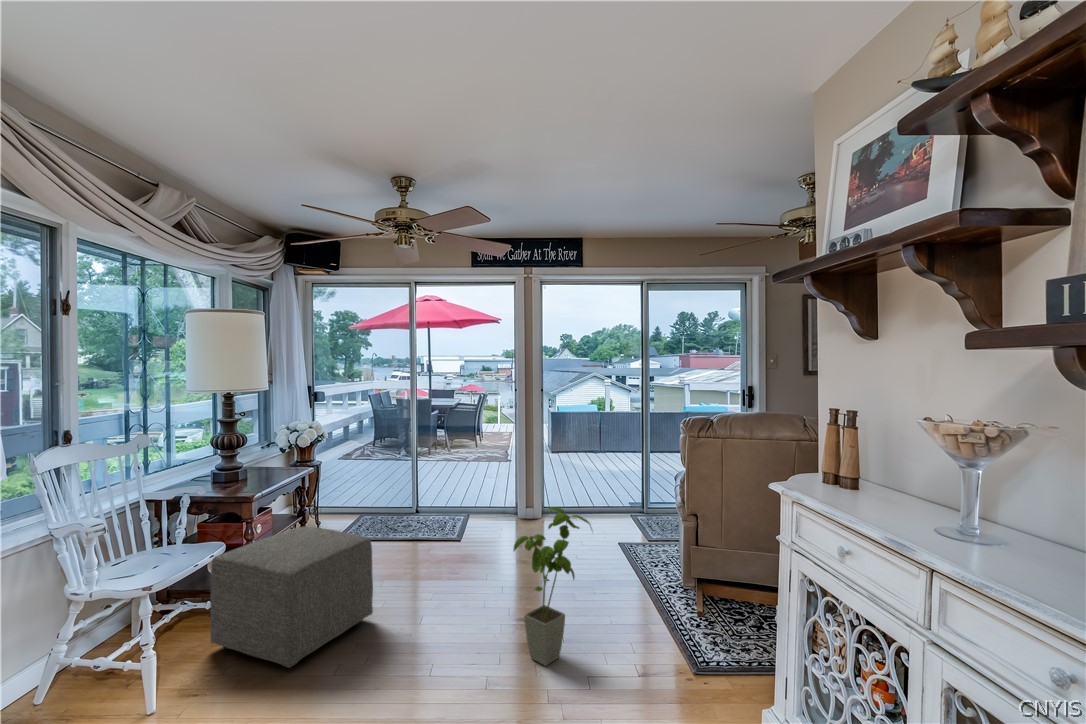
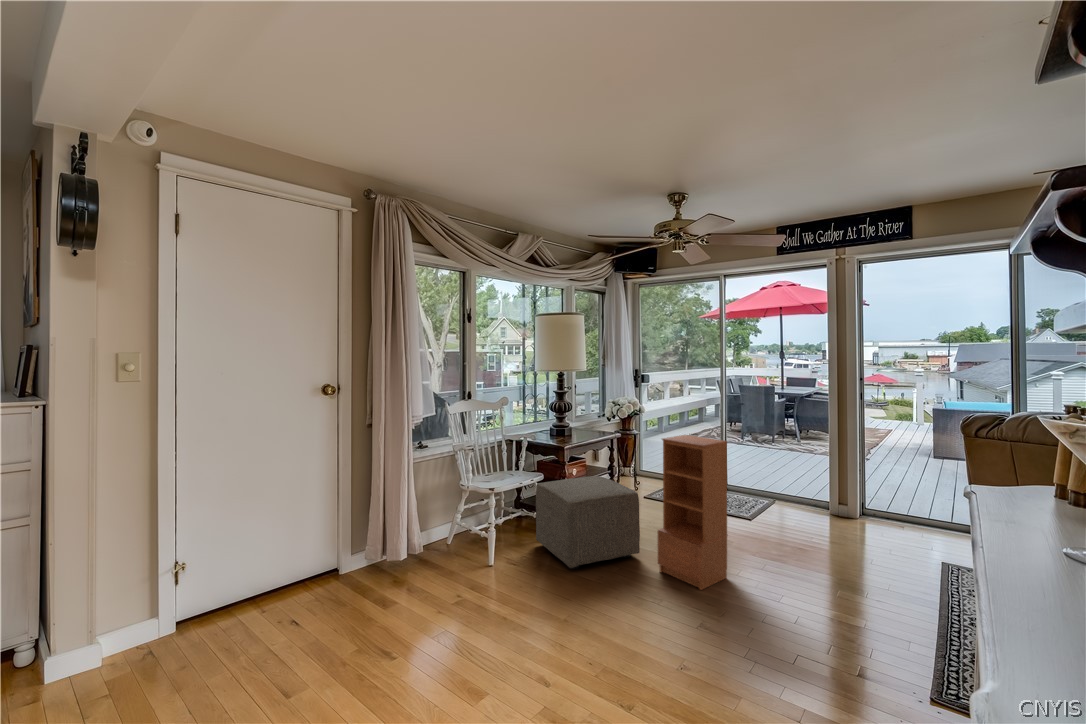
bookcase: none [404,458,478,635] -> present [658,435,727,590]
house plant: present [514,507,592,666] -> none [731,491,814,638]

